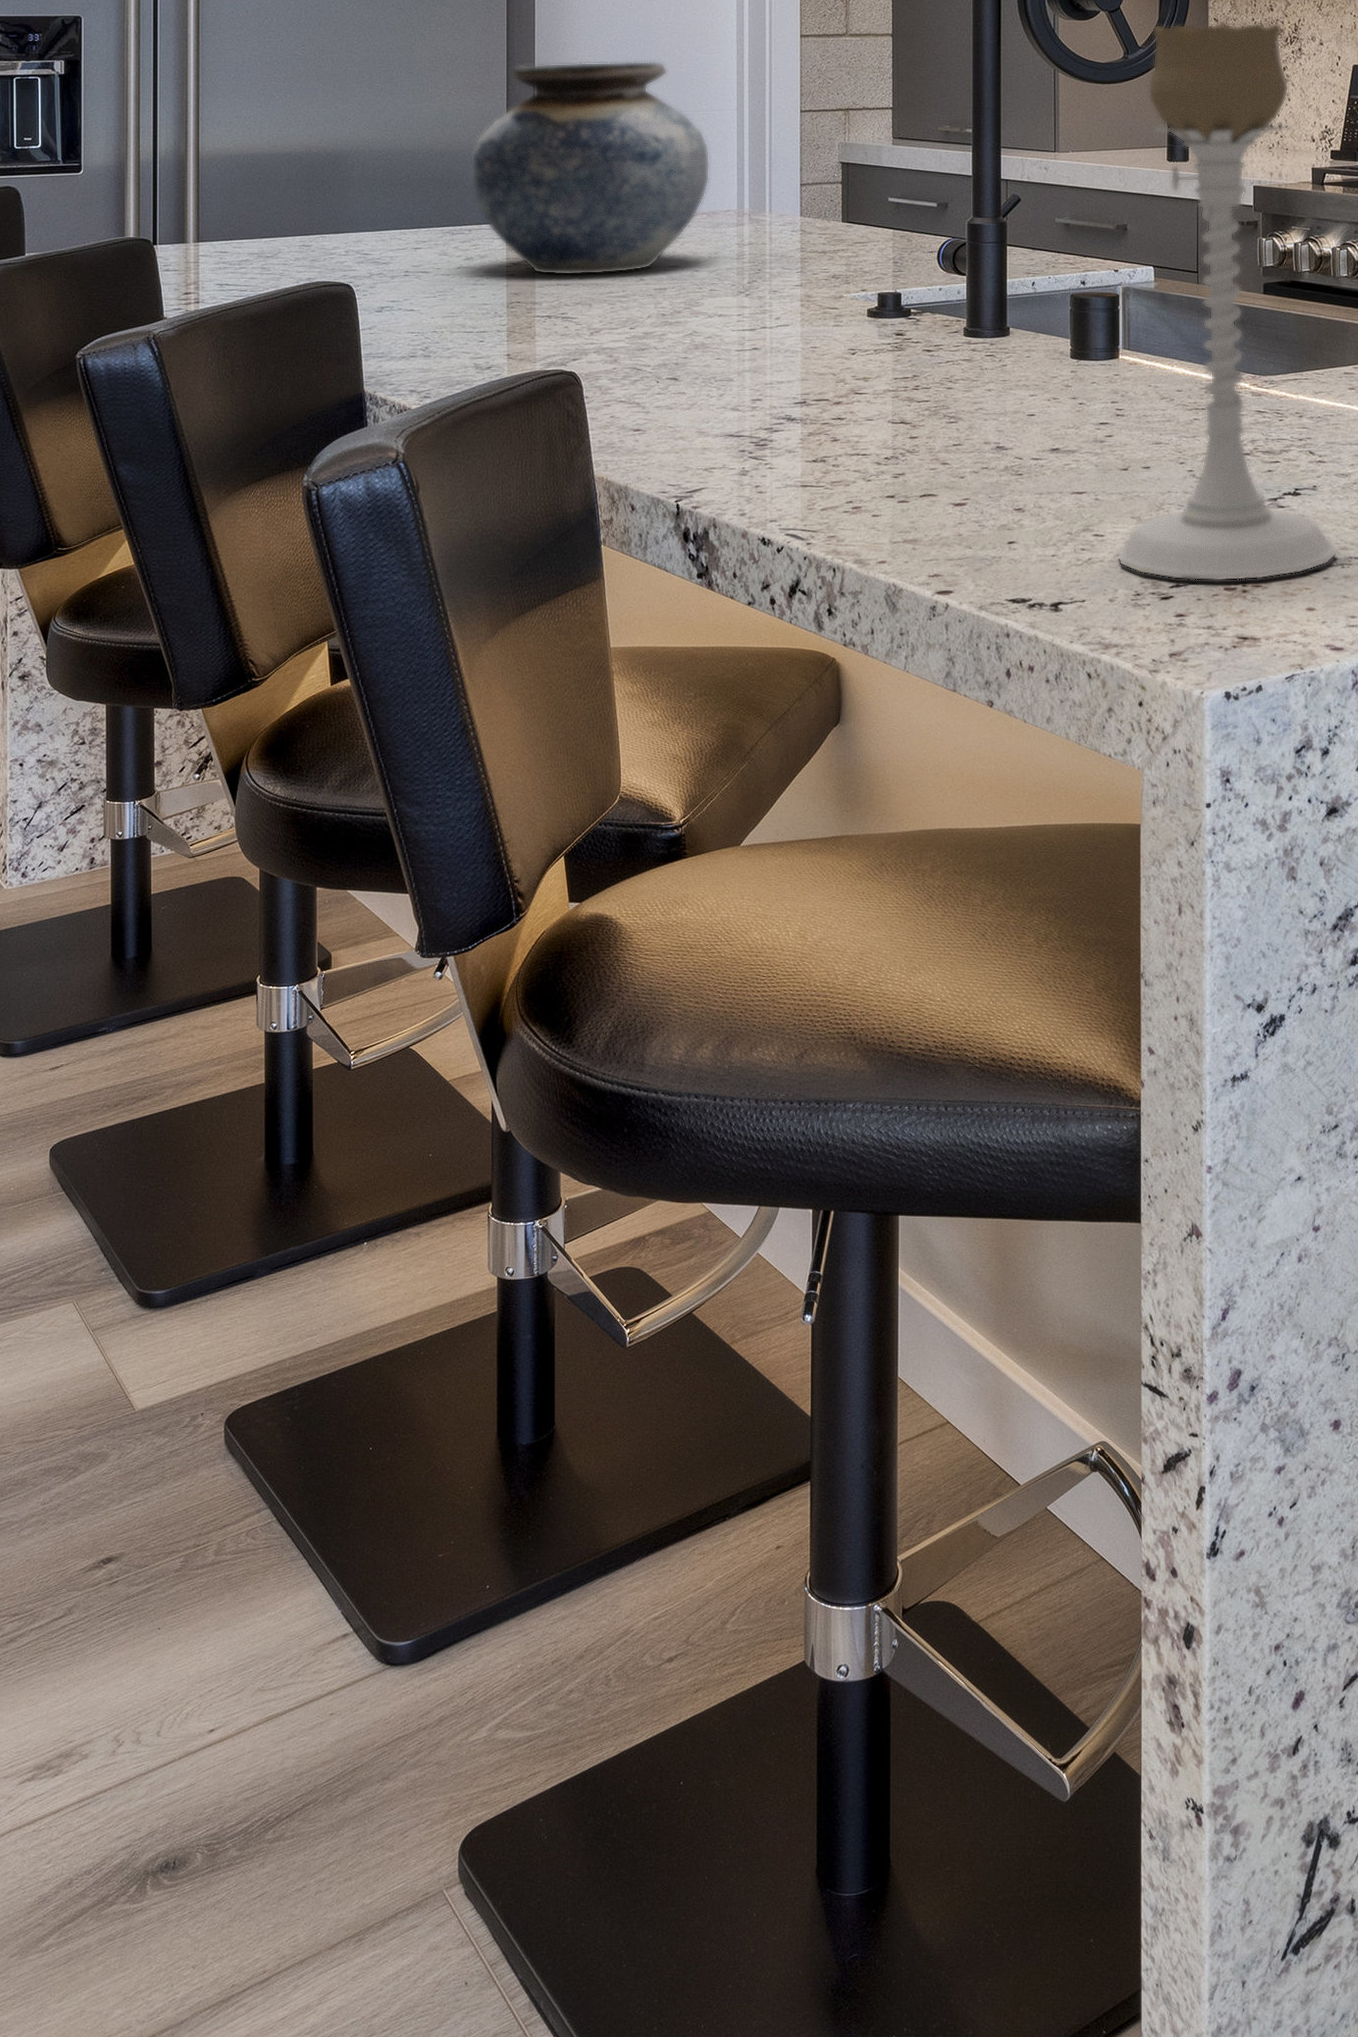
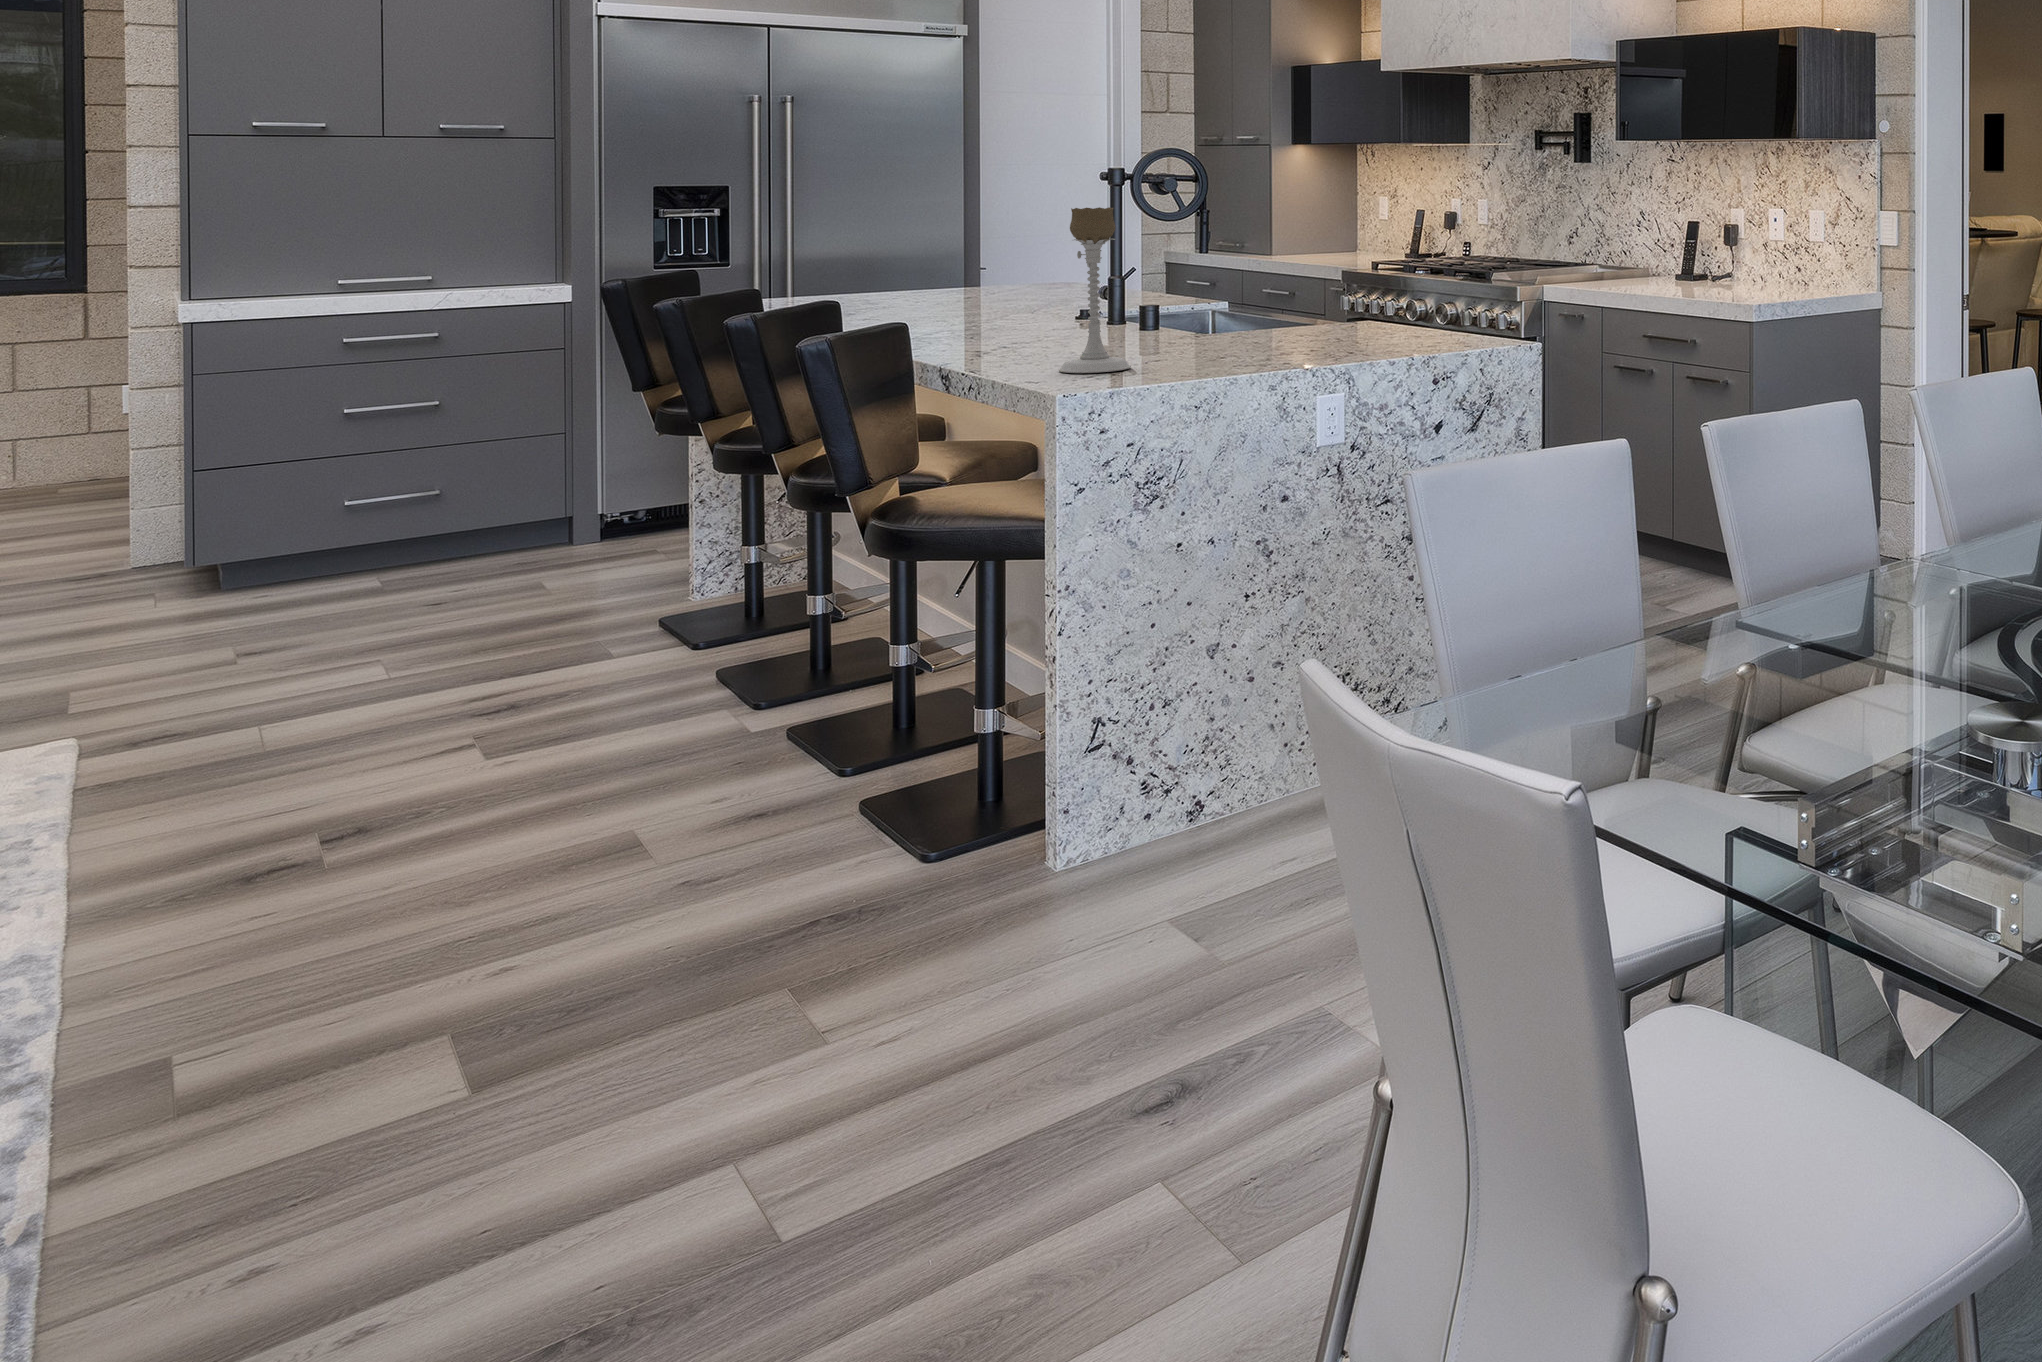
vase: present [472,63,708,274] -> none [911,210,1024,303]

